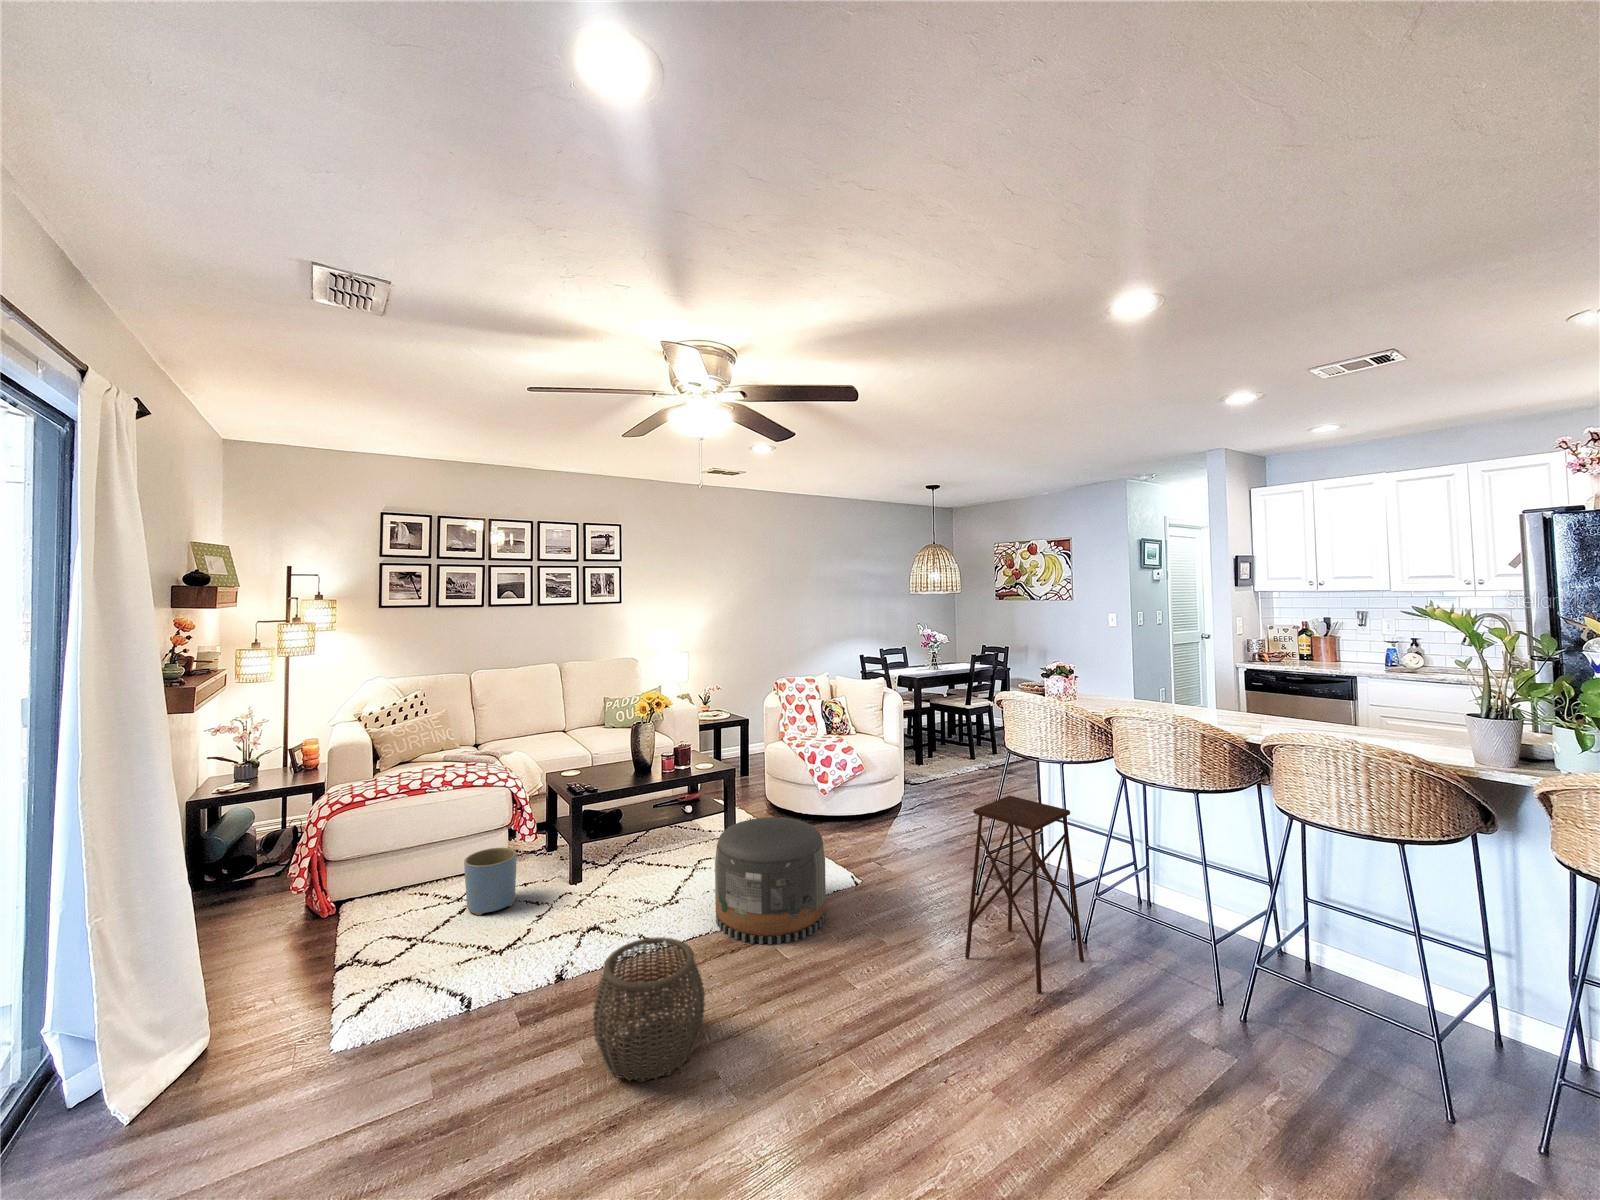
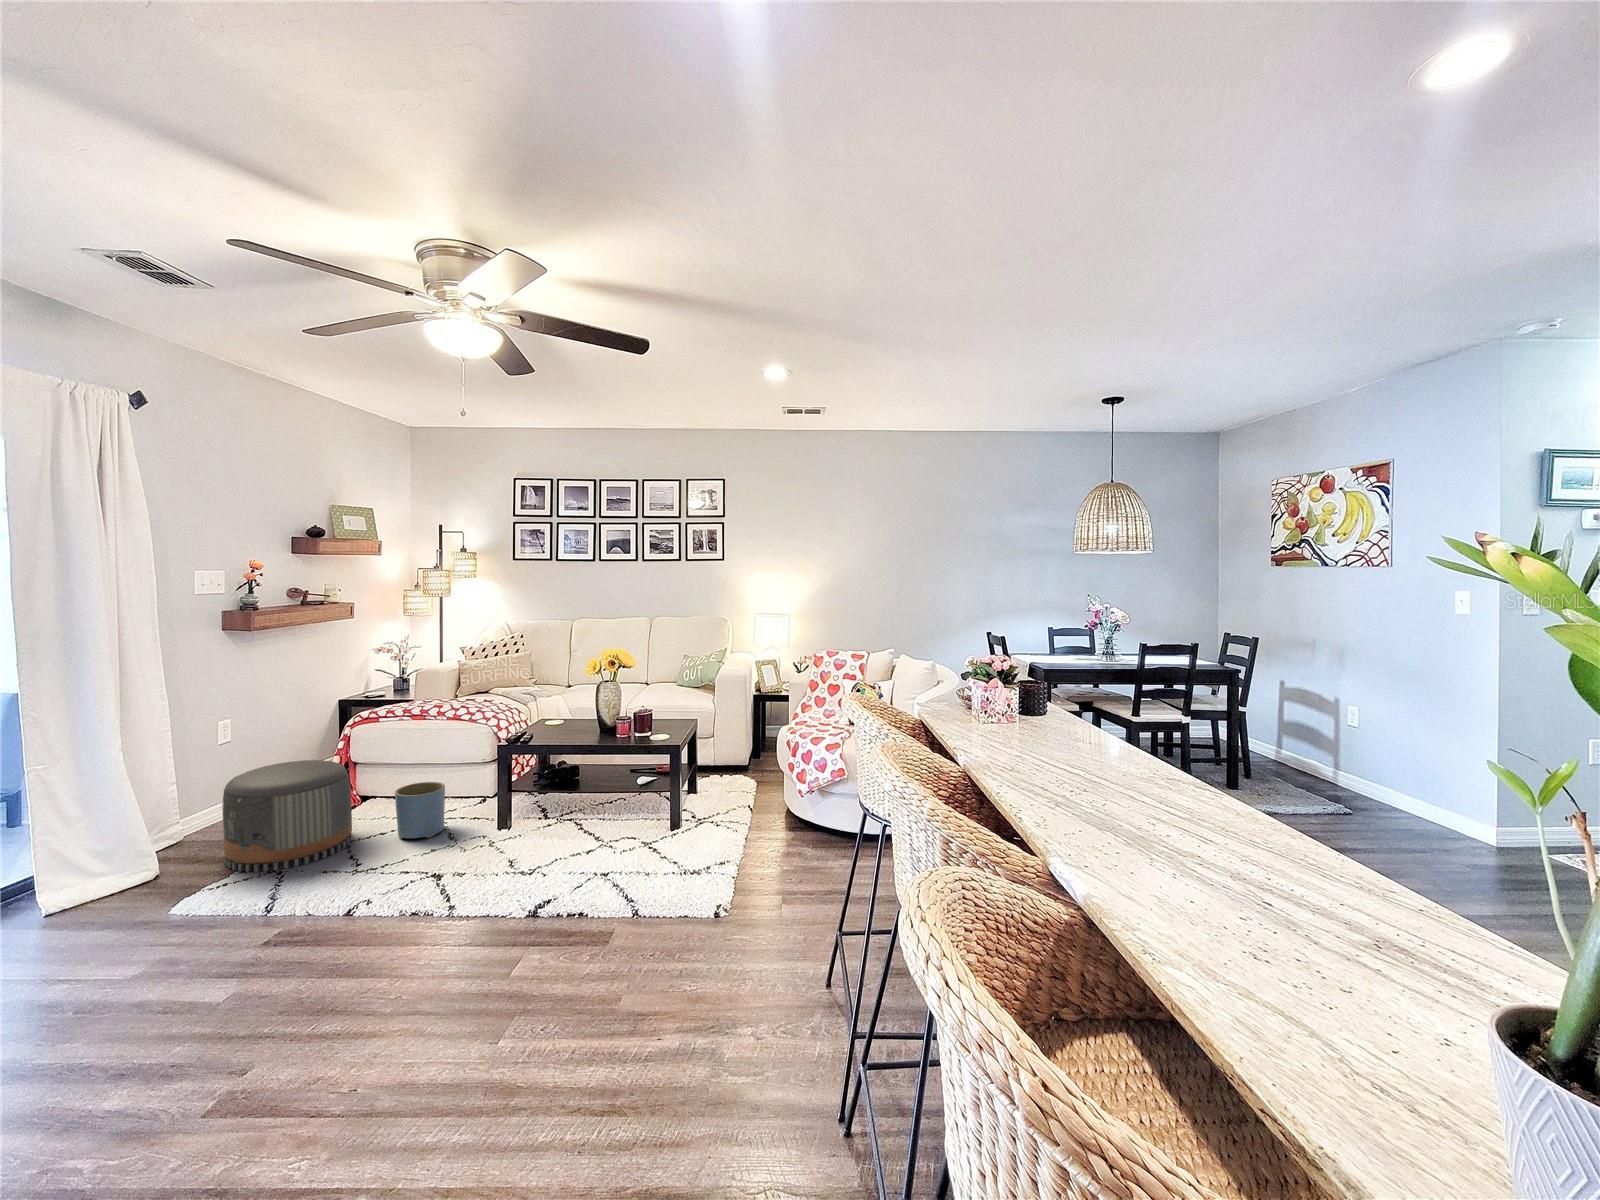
side table: present [965,796,1084,994] -> none [645,839,778,1129]
pouf: present [715,817,826,945] -> present [222,760,352,872]
woven basket: present [593,937,705,1082] -> none [199,891,338,1029]

